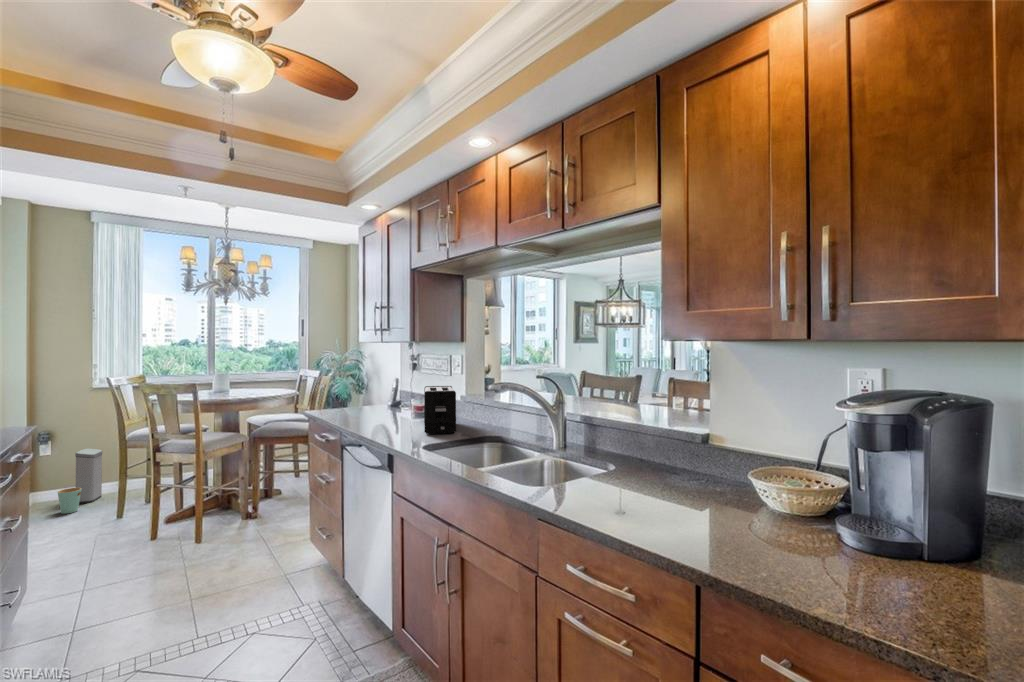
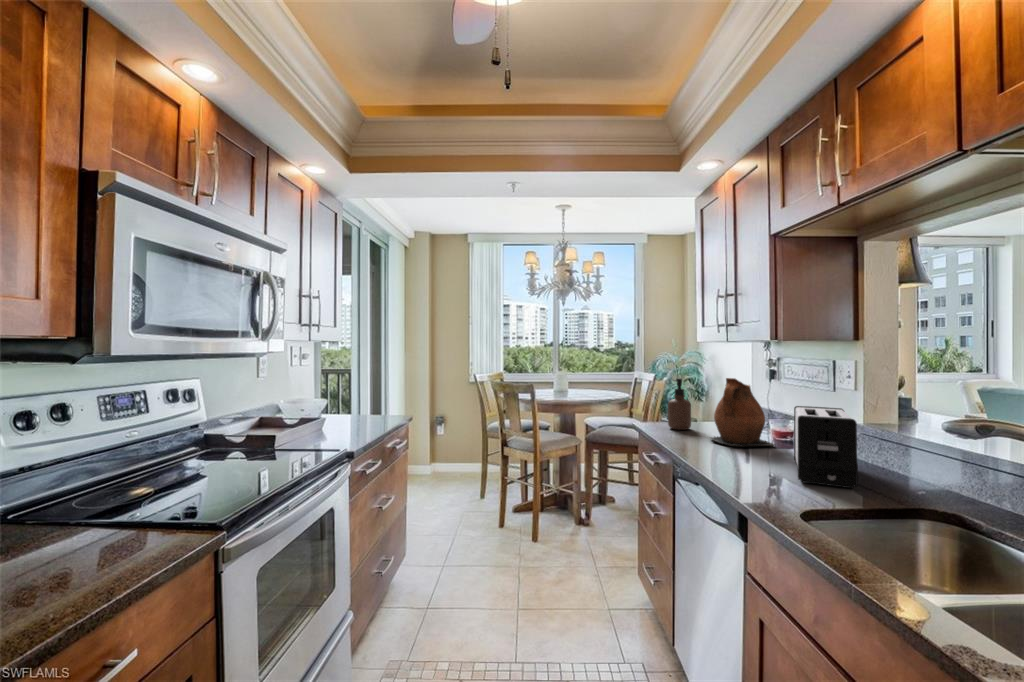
ceramic pitcher: none [368,370,414,419] -> present [711,378,775,446]
soap dispenser: none [337,372,355,413] -> present [668,379,691,430]
trash can: present [58,448,102,514] -> none [446,432,475,485]

